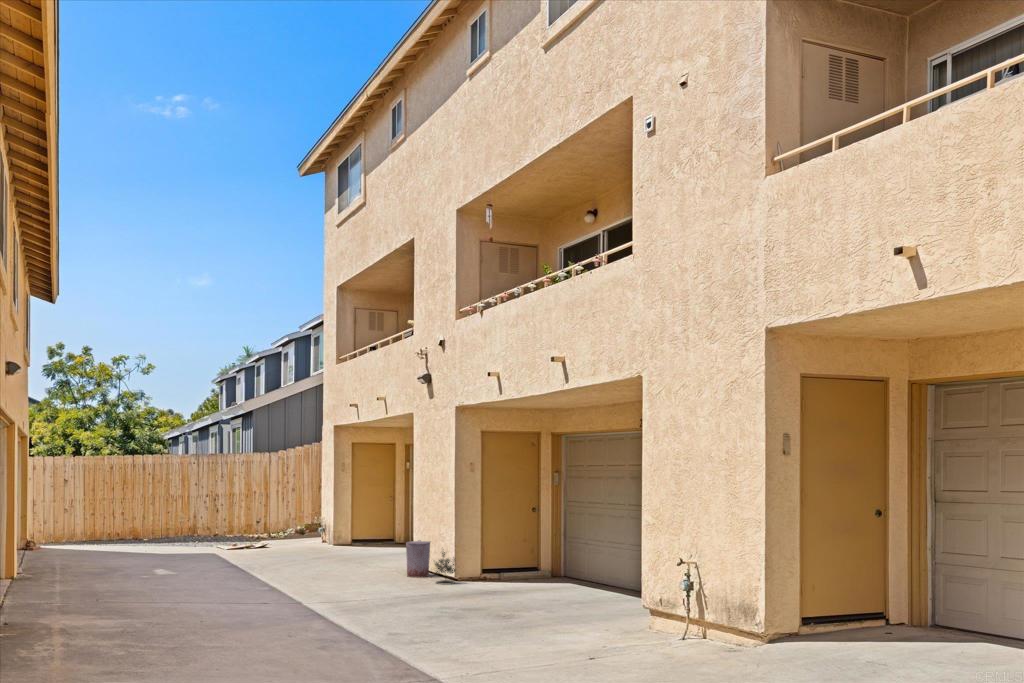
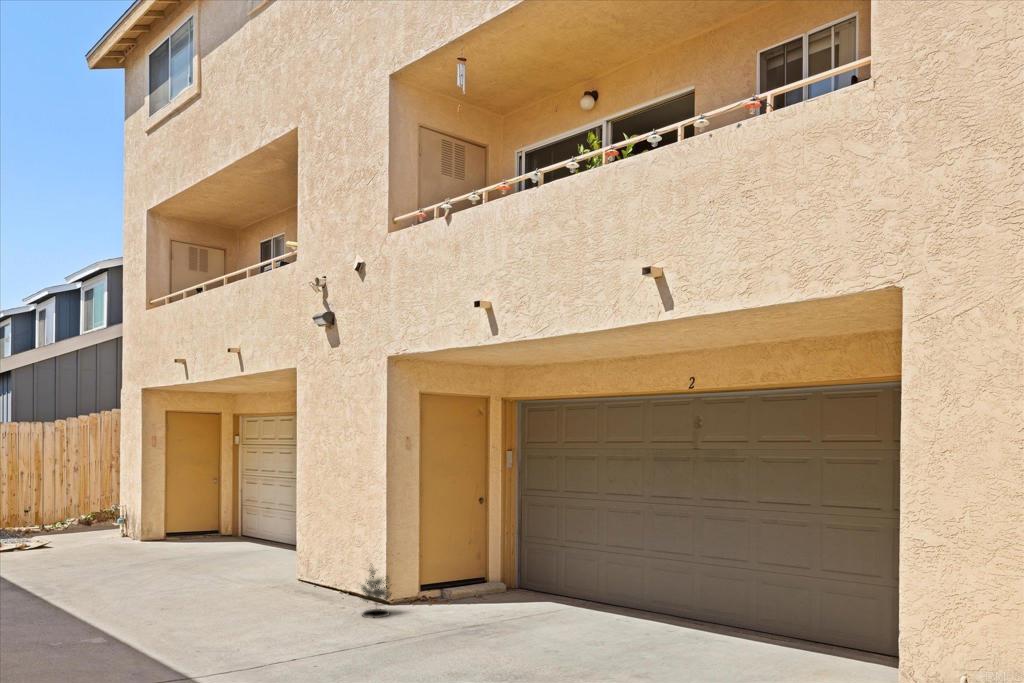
trash can: present [406,540,430,578] -> none [301,549,339,604]

